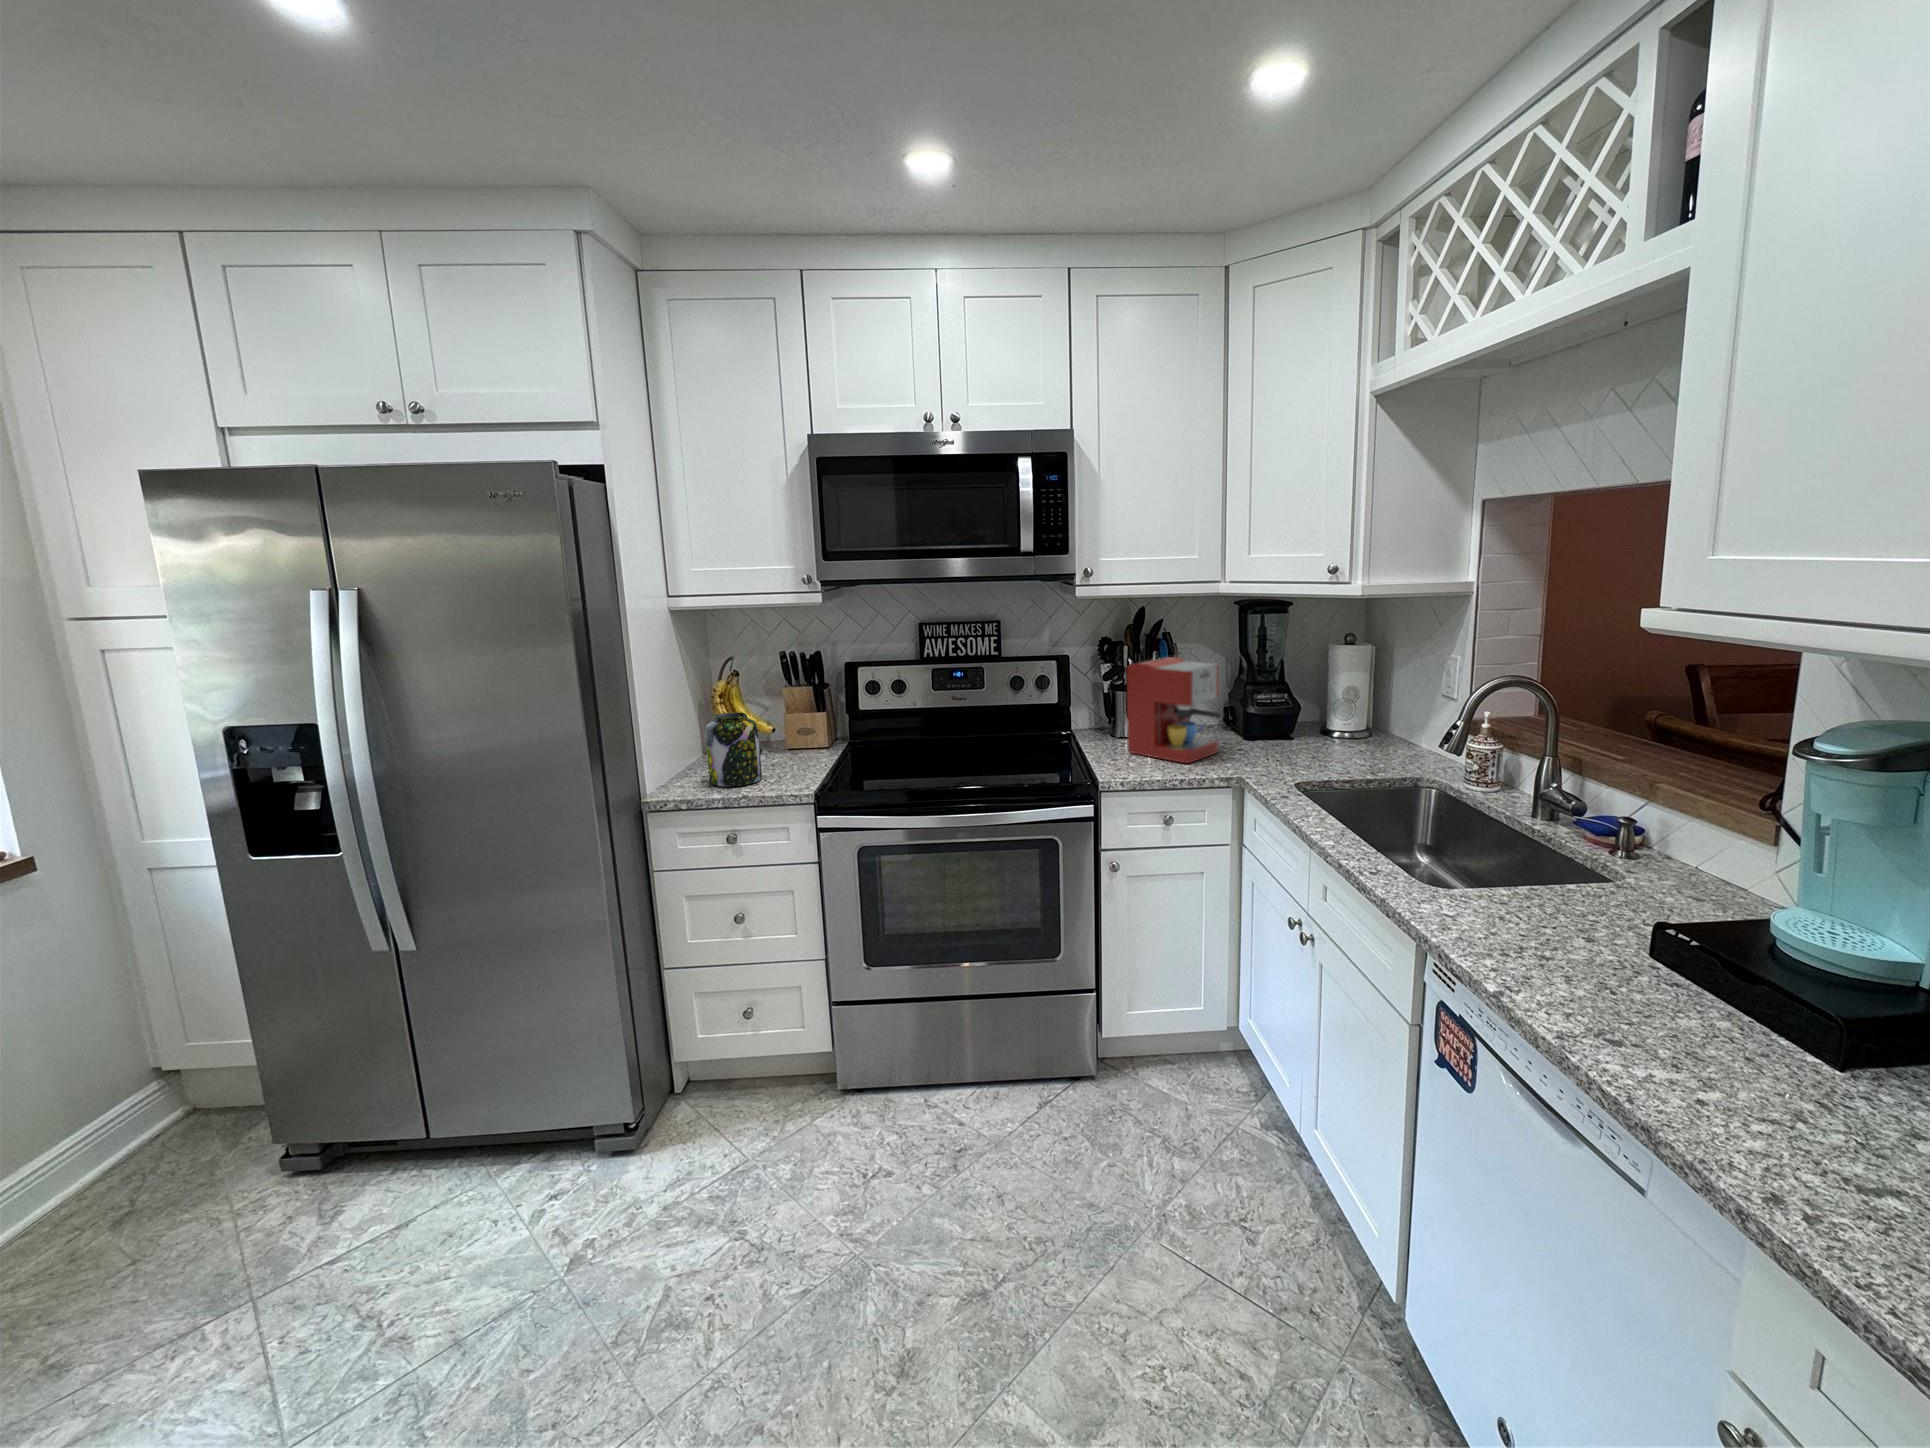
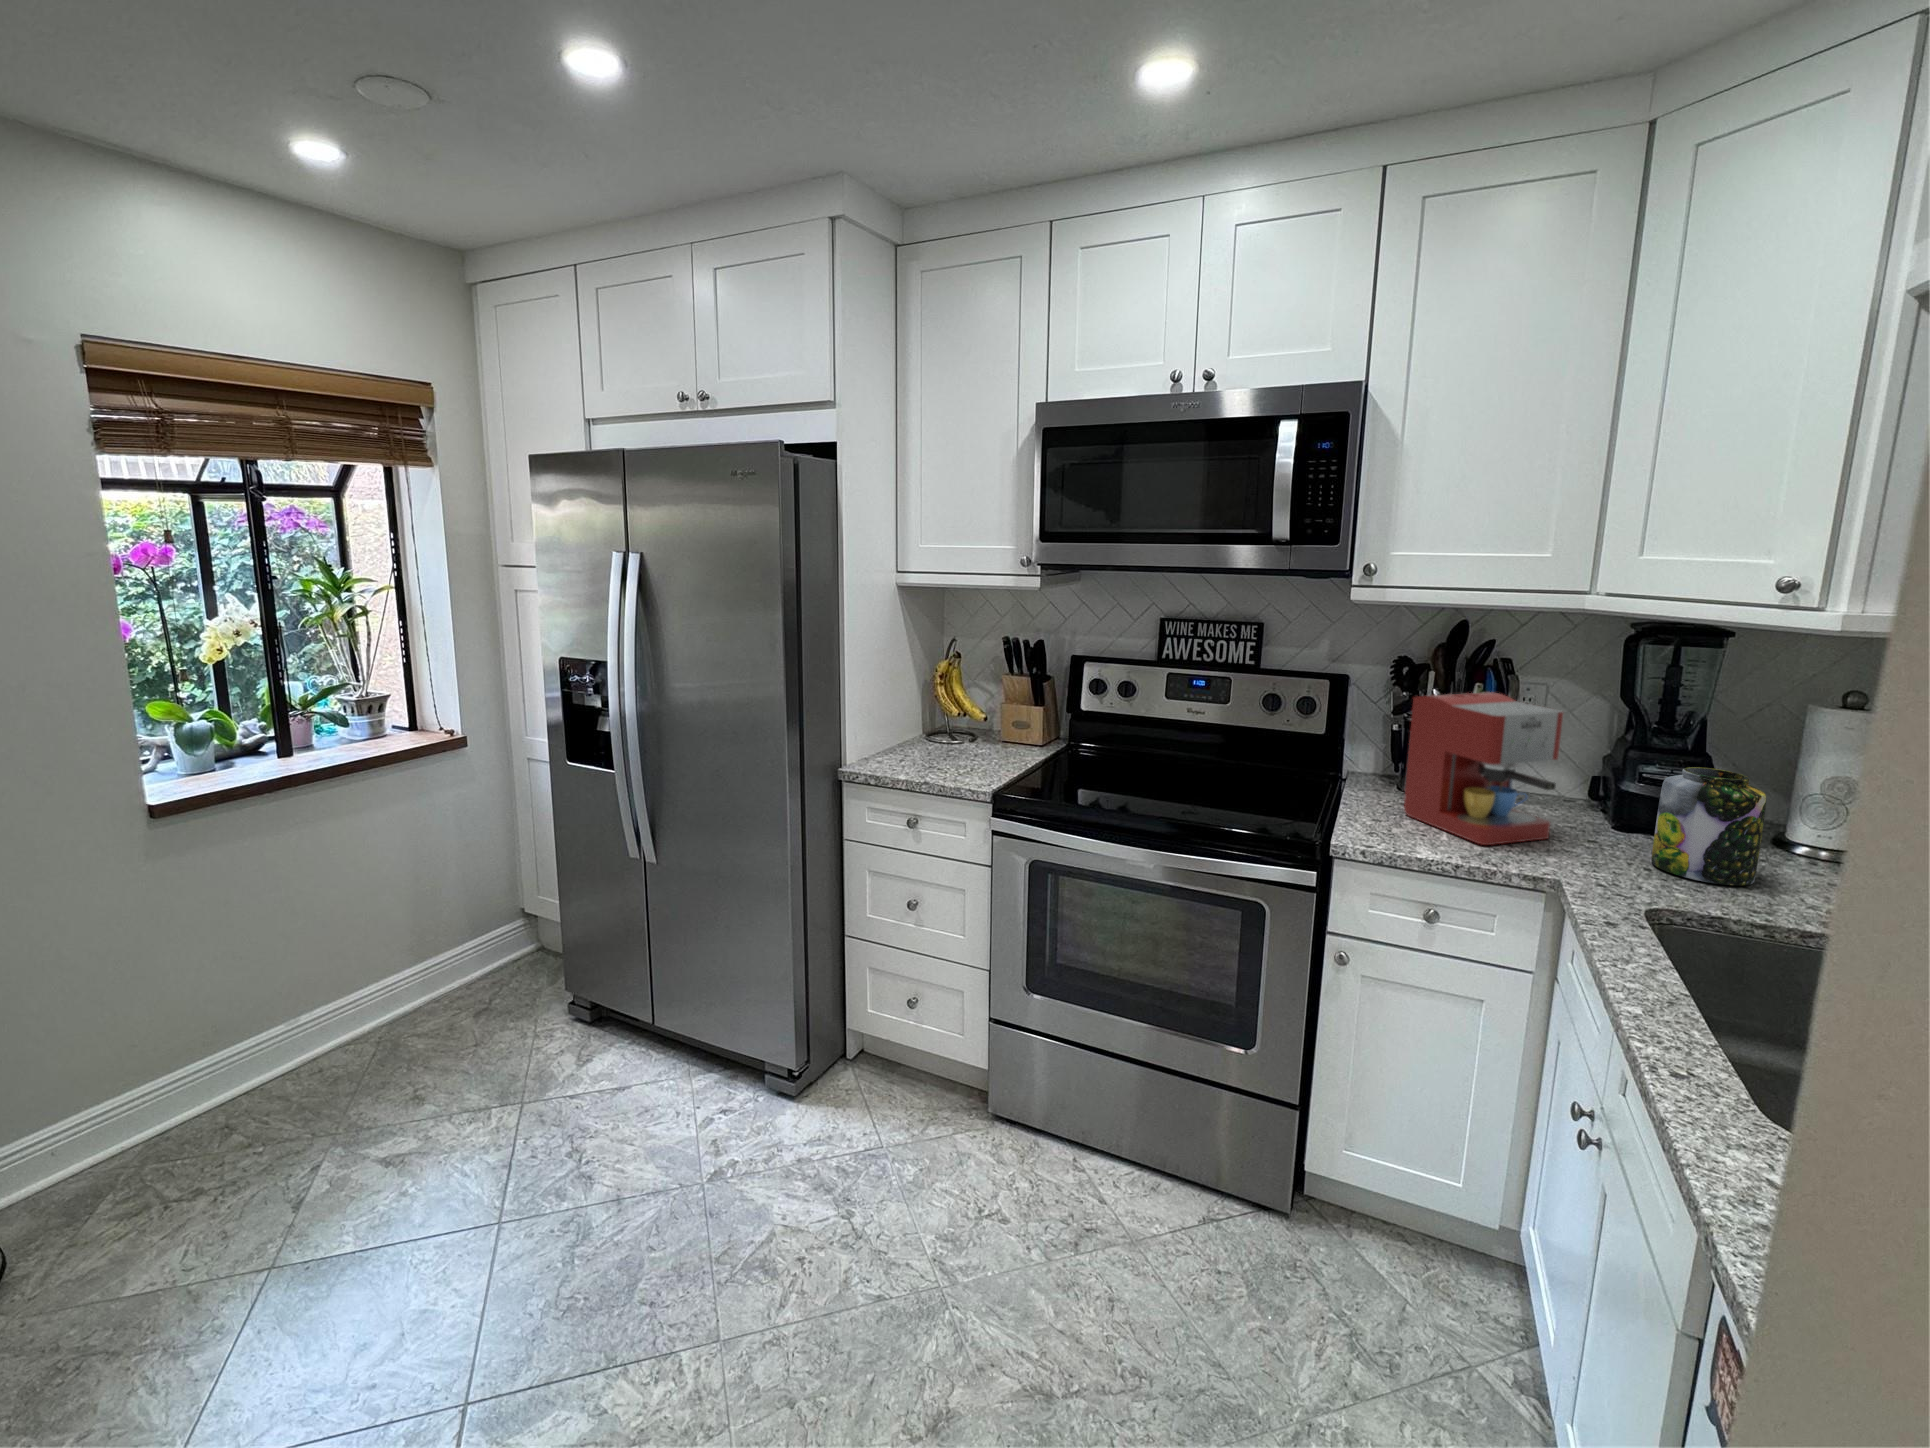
jar: present [705,712,762,786] -> present [1651,767,1766,885]

